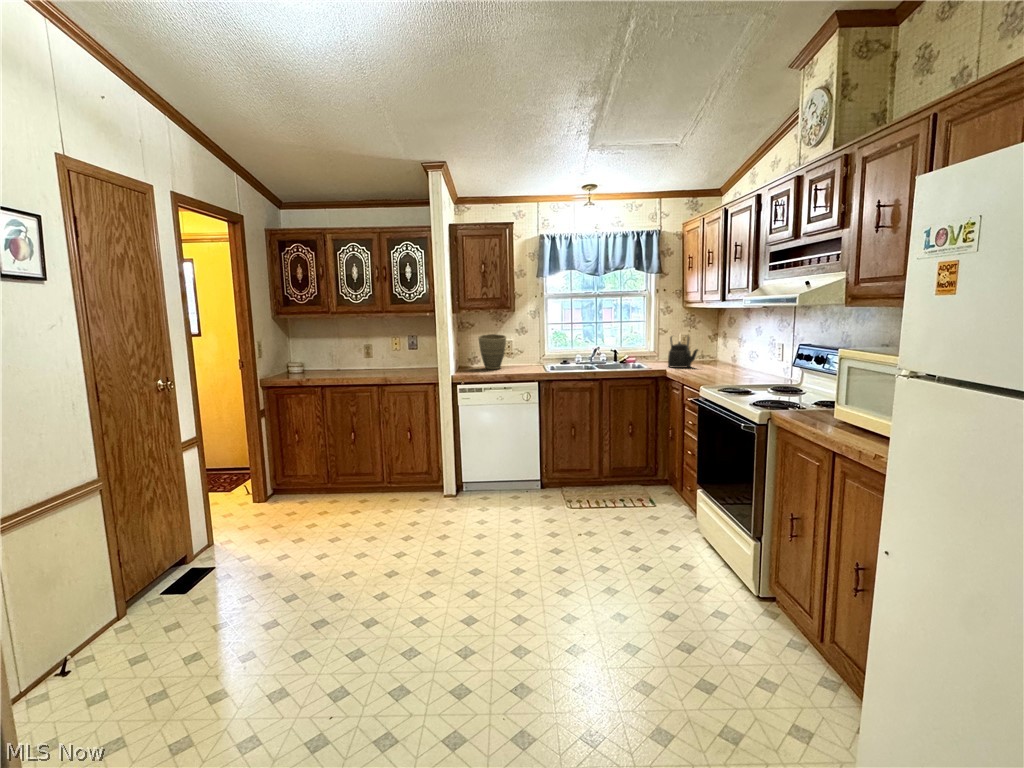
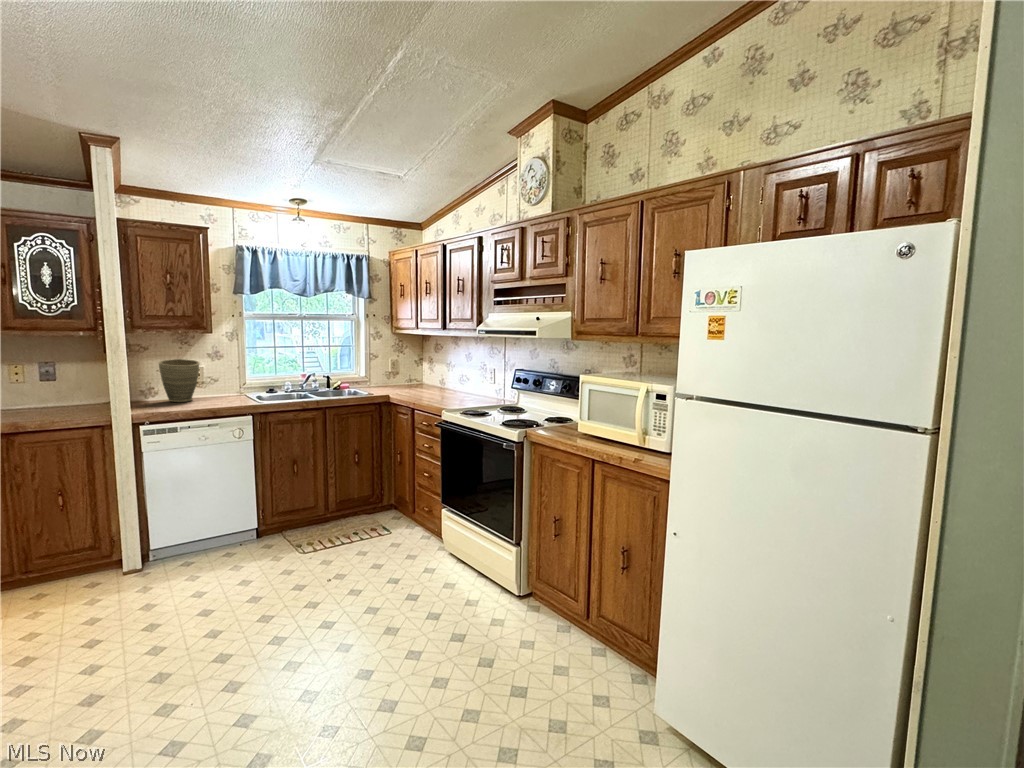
kettle: present [668,336,698,368] -> none [386,360,415,391]

